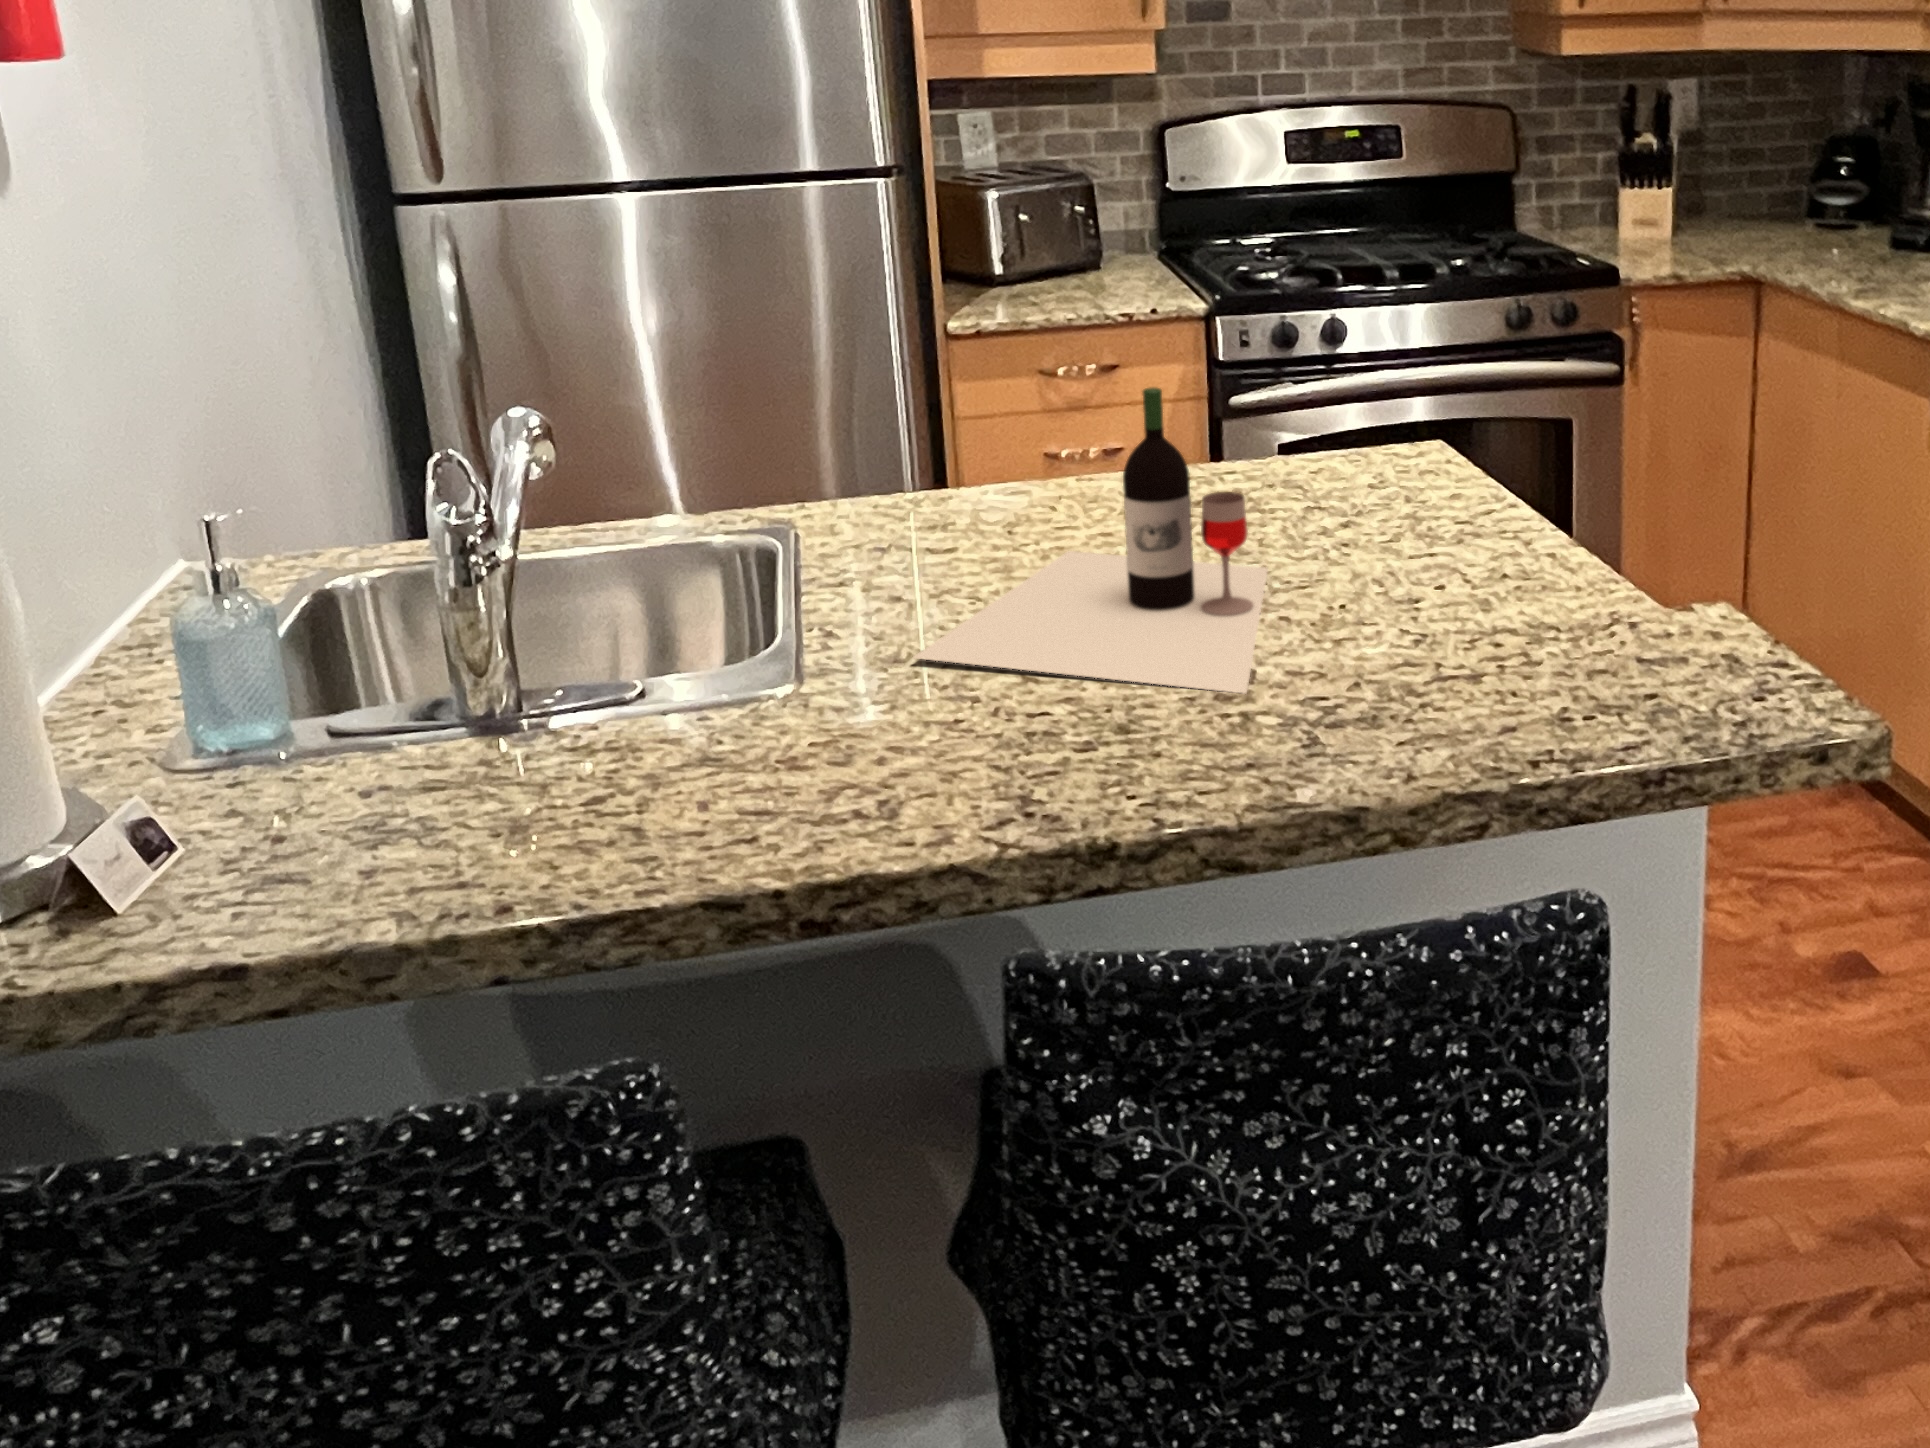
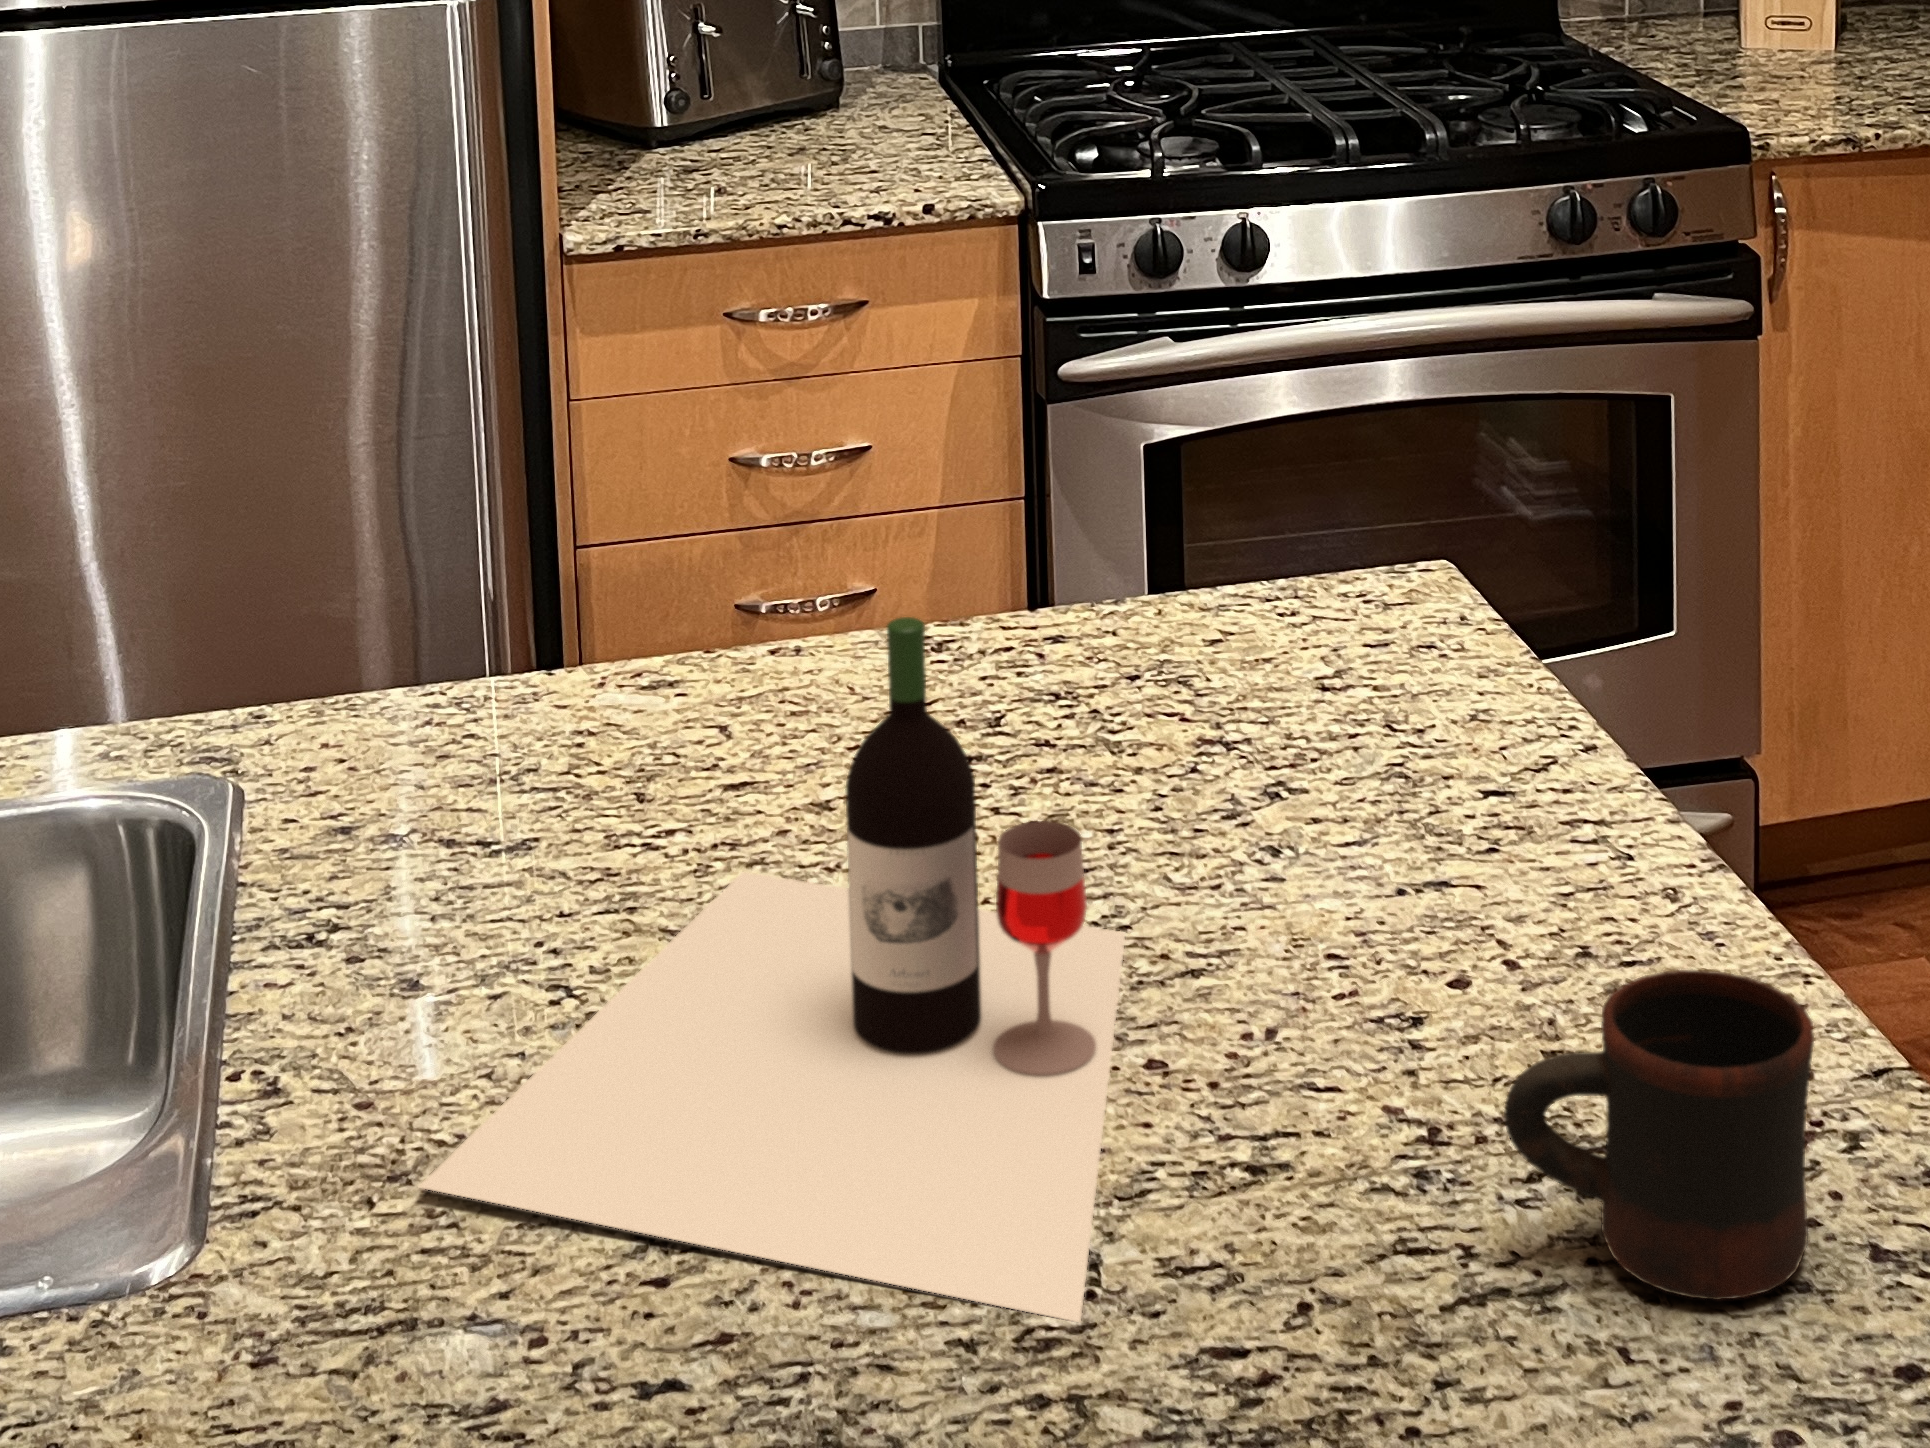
mug: none [1456,530,1608,676] -> present [1504,970,1814,1300]

